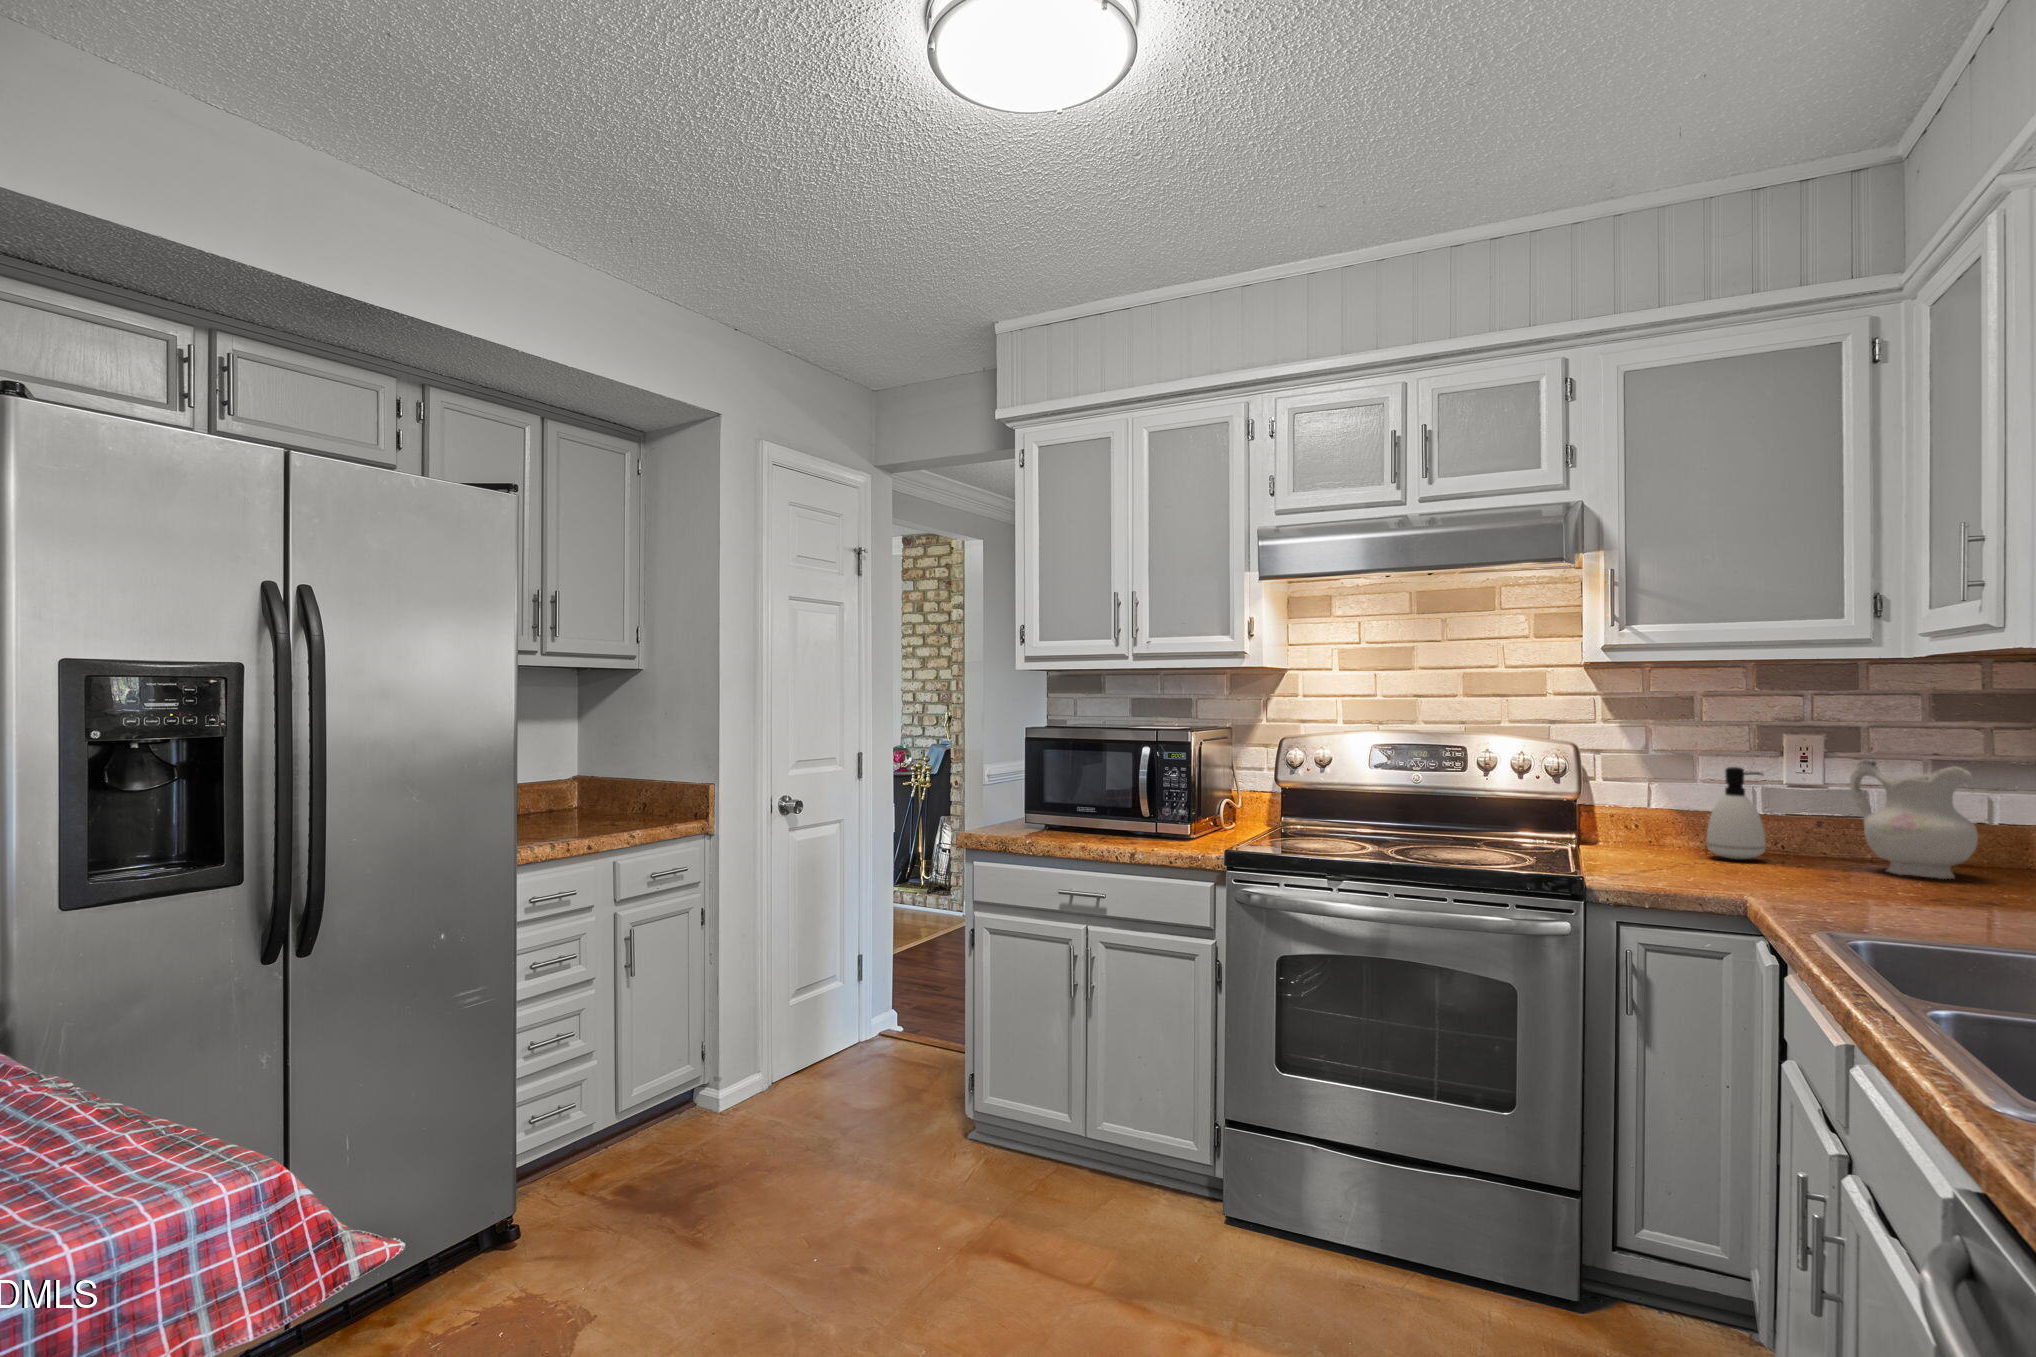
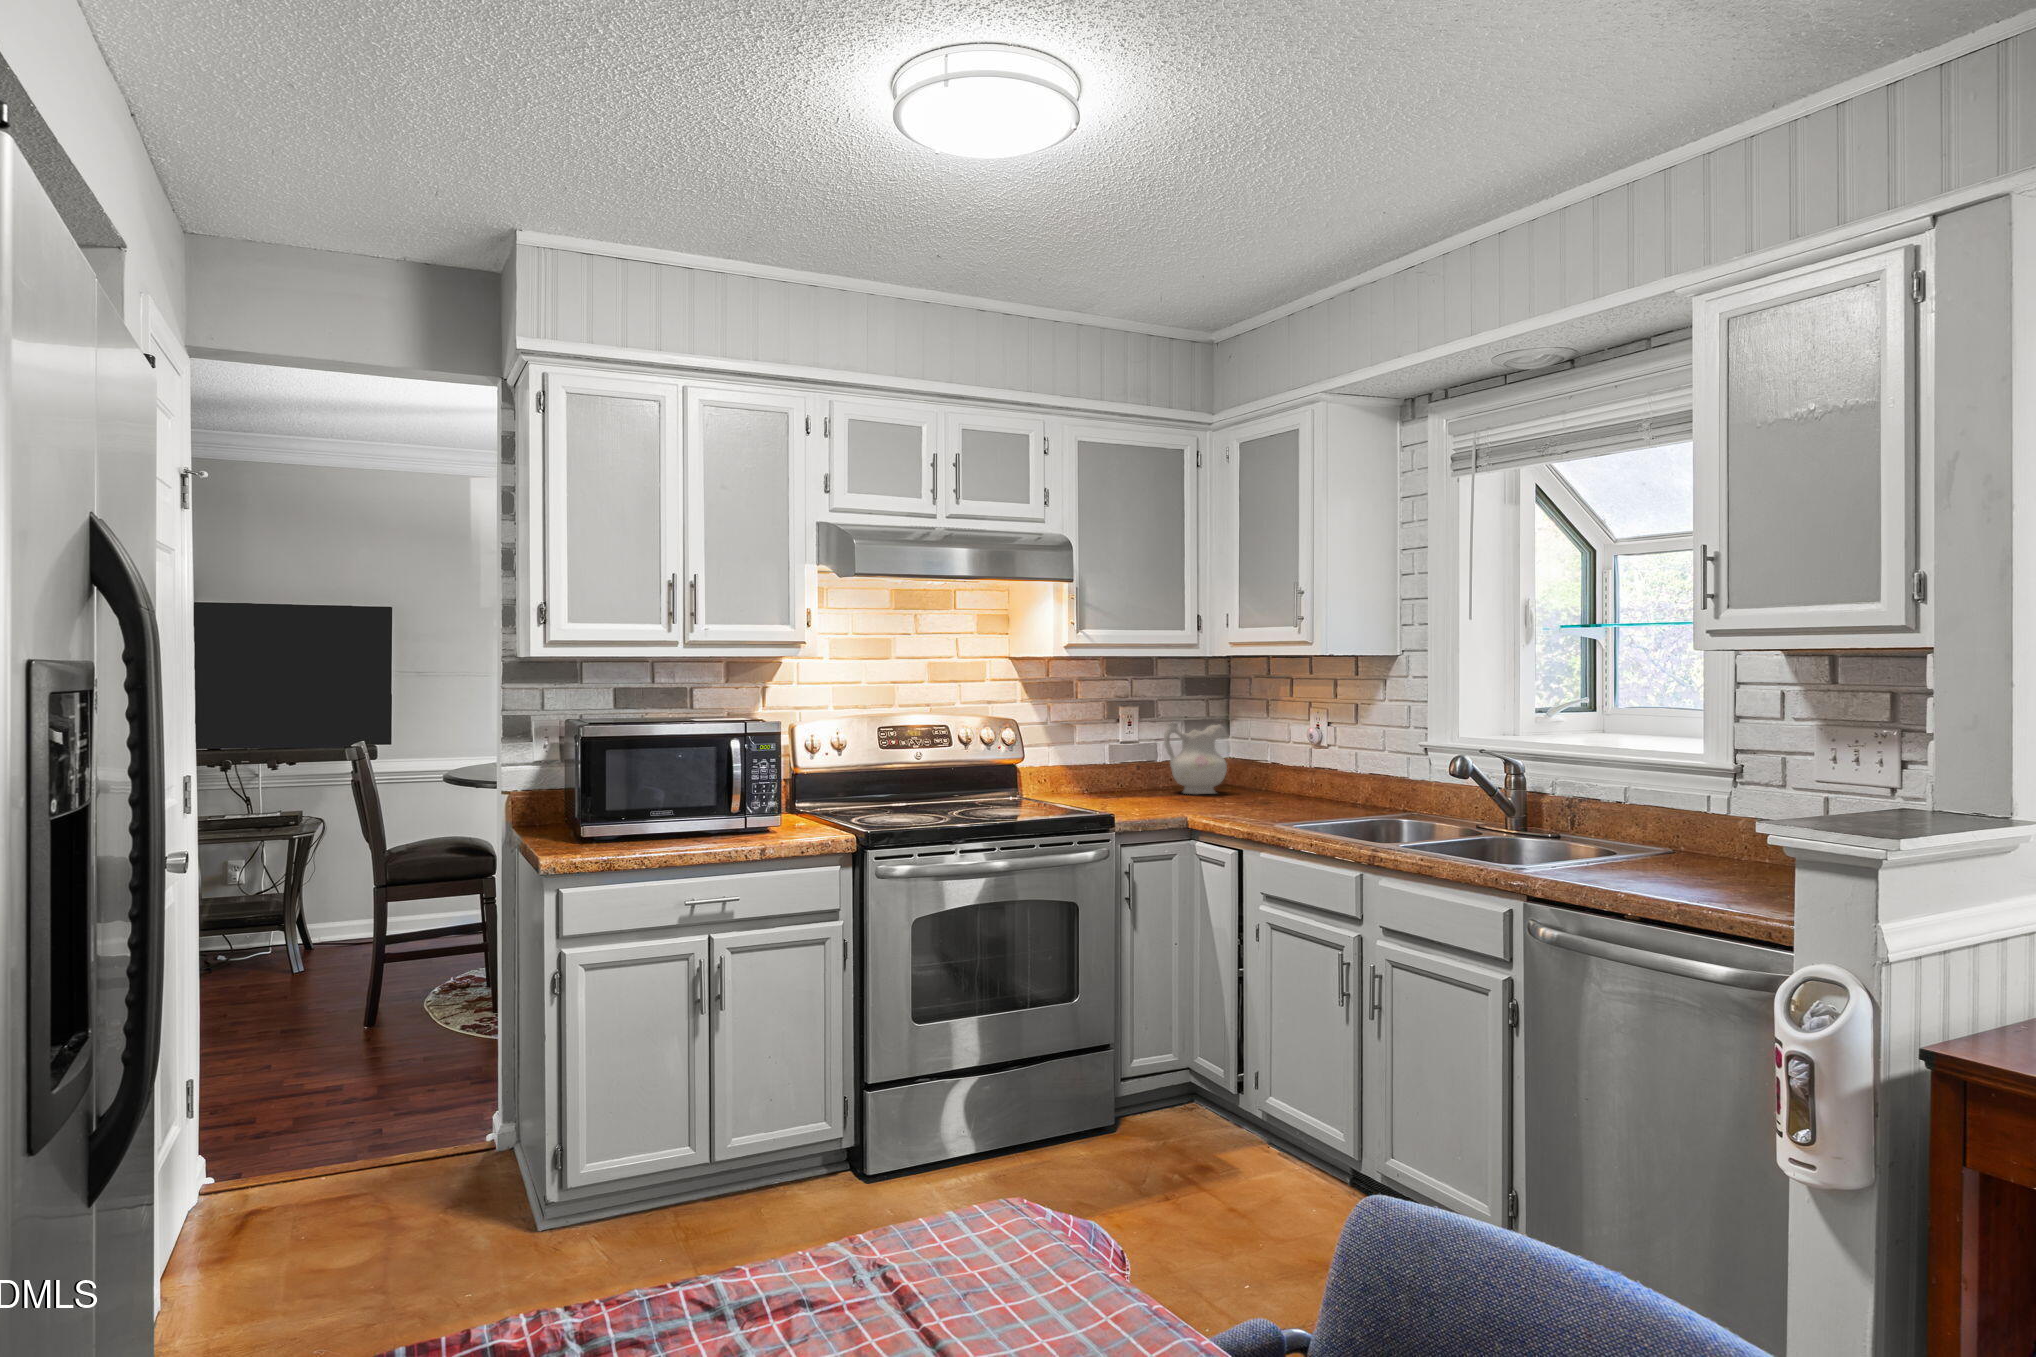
soap dispenser: present [1707,767,1766,859] -> none [1092,731,1128,796]

